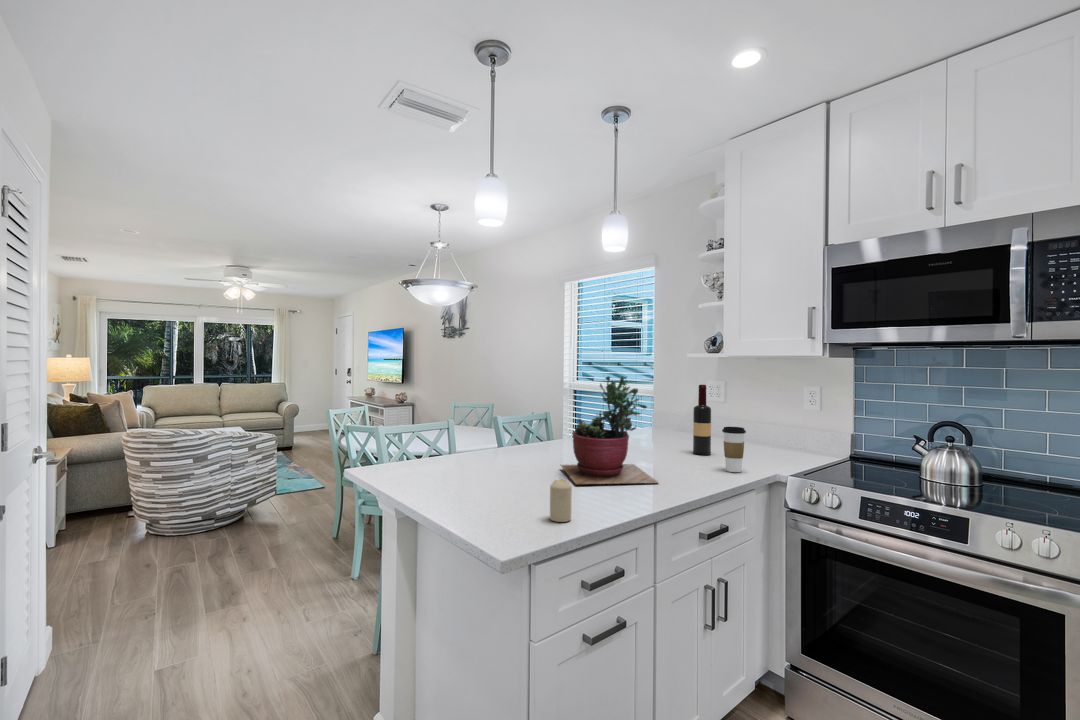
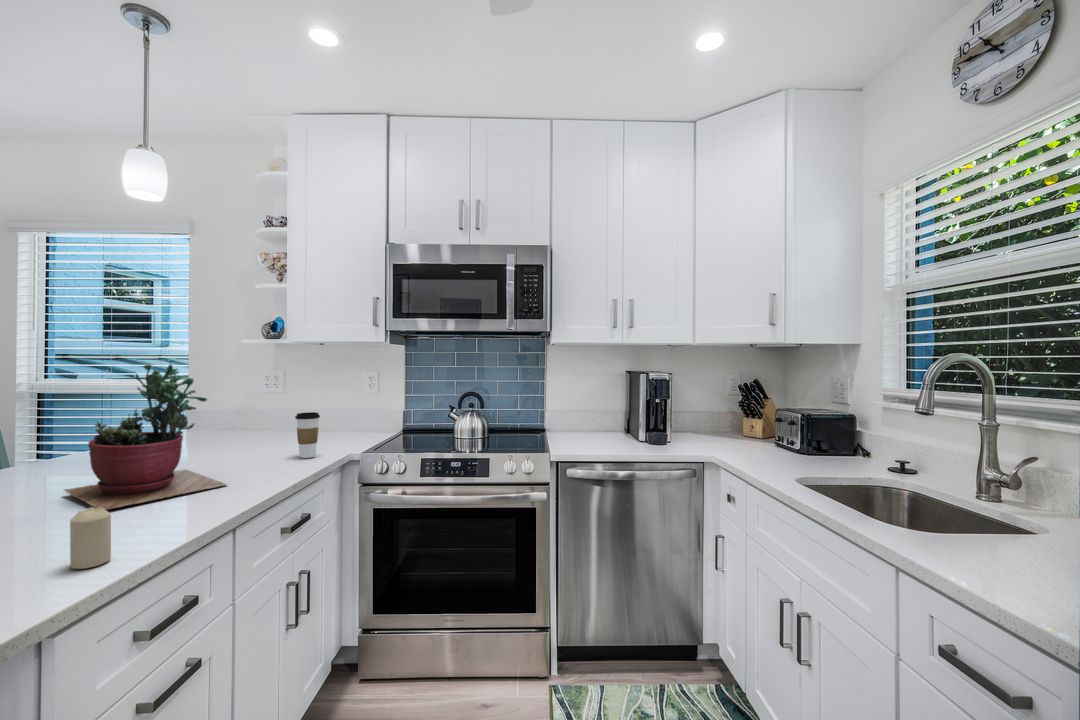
wine bottle: present [693,385,711,455] -> none [257,372,277,446]

